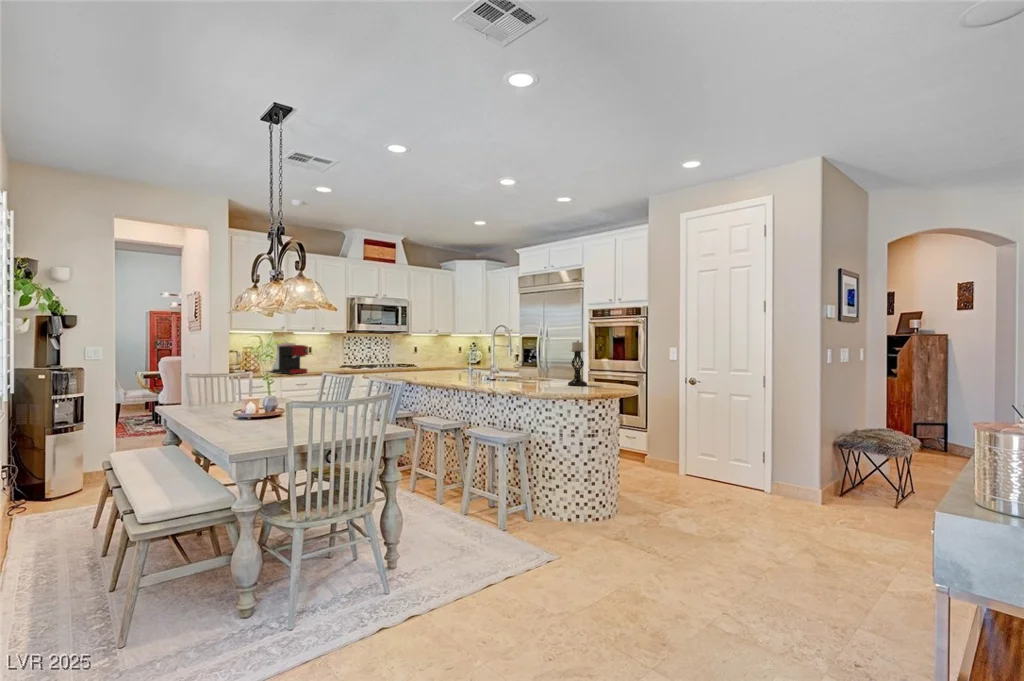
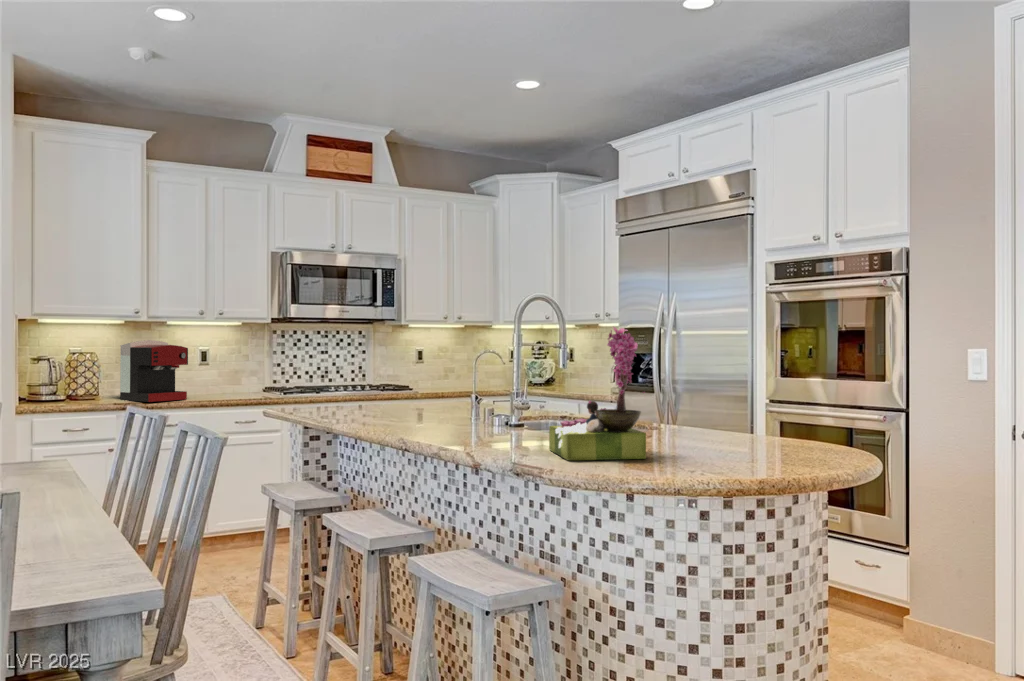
flower arrangement: none [520,340,559,390] -> present [549,327,646,460]
candle holder: present [568,341,587,386] -> none [685,327,736,448]

